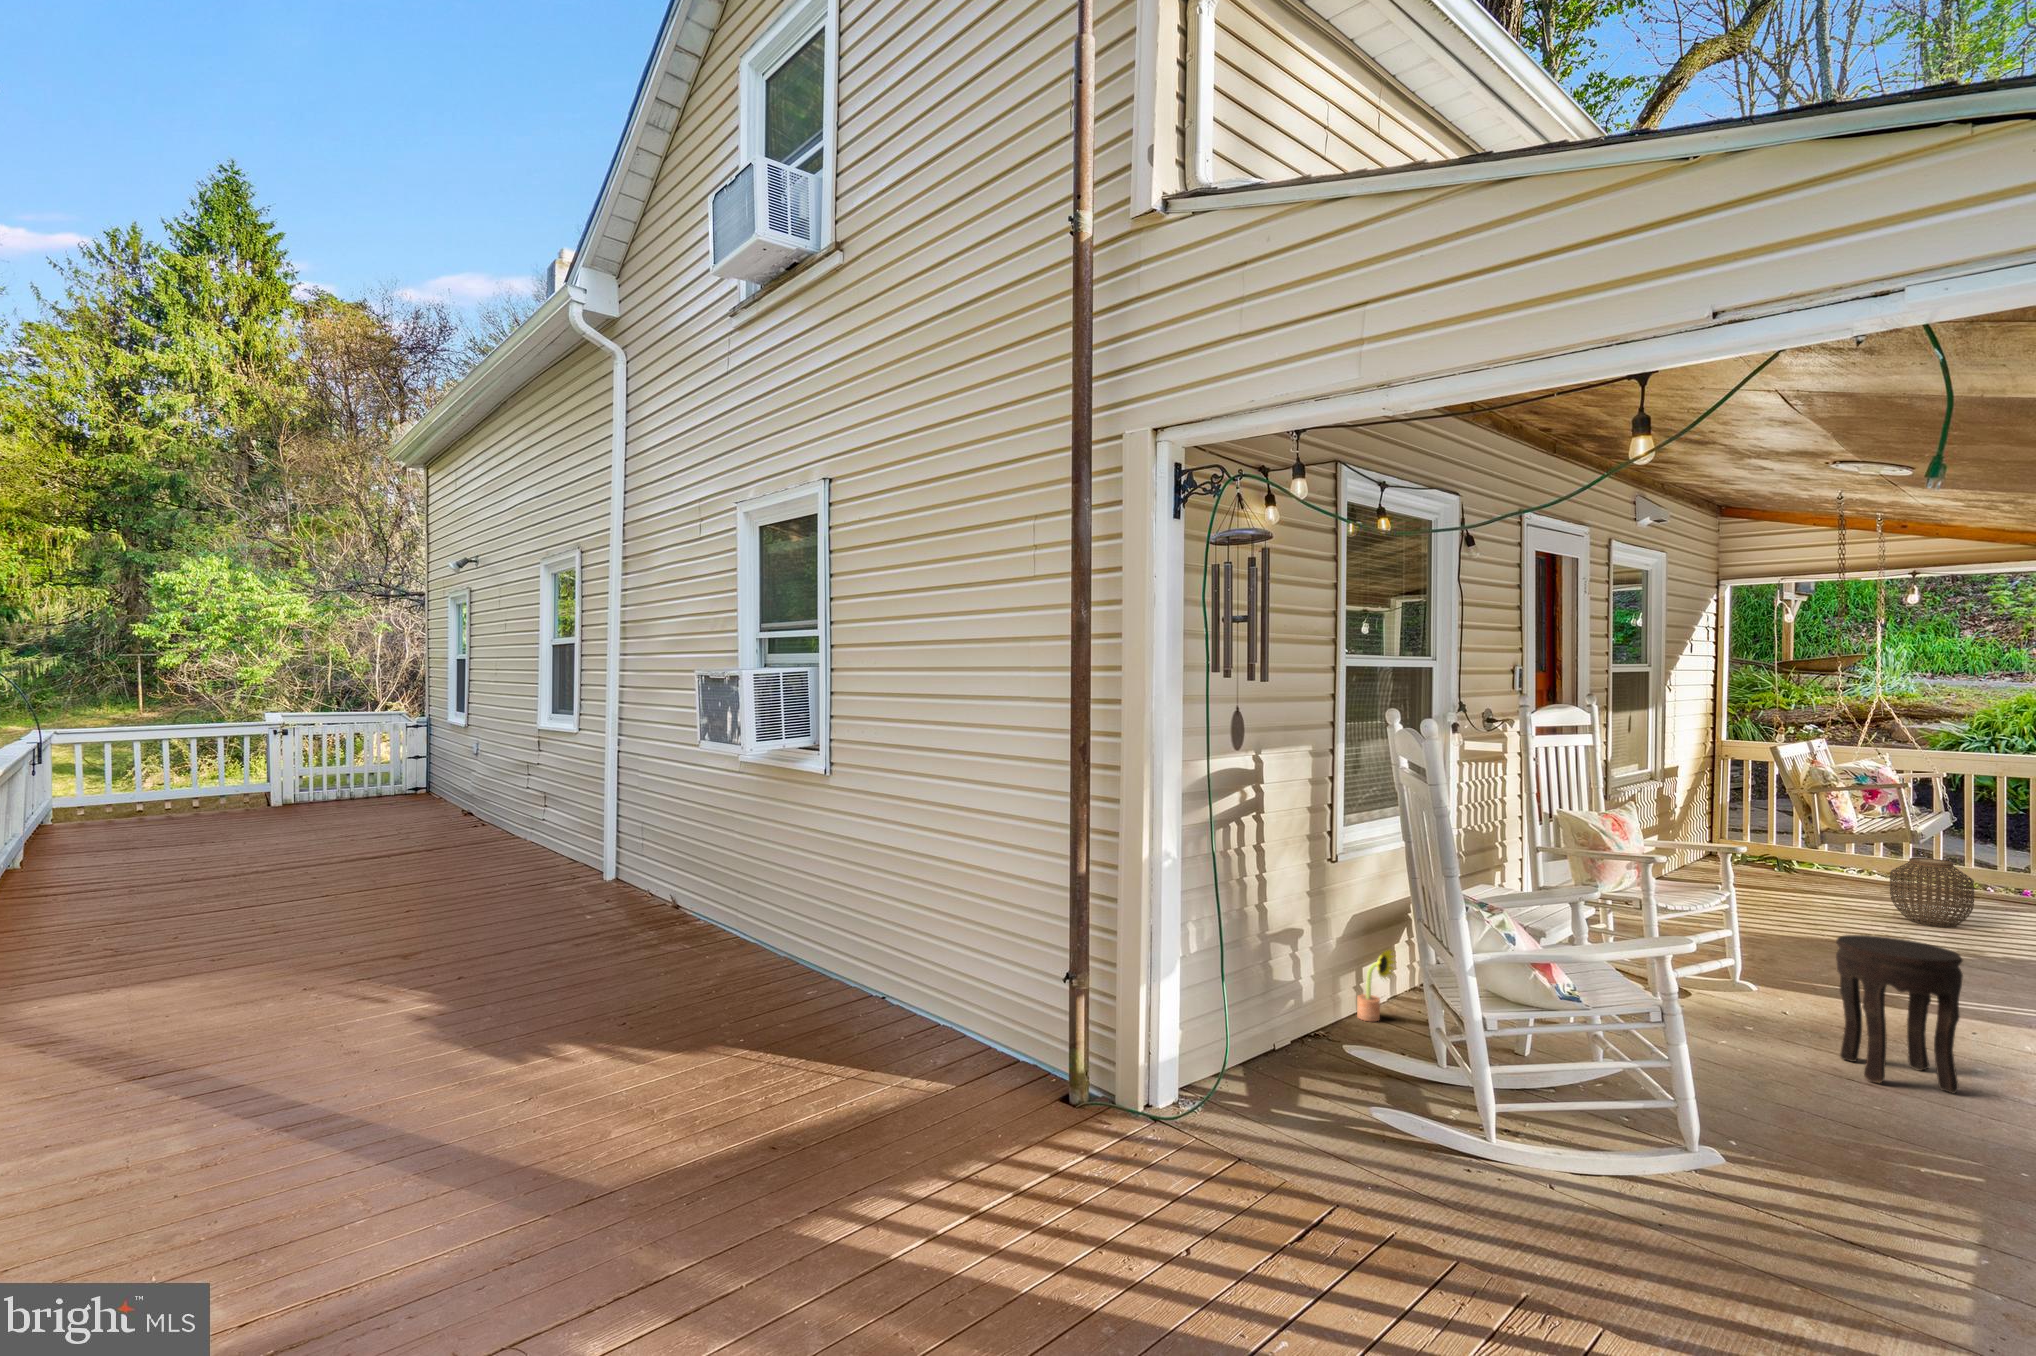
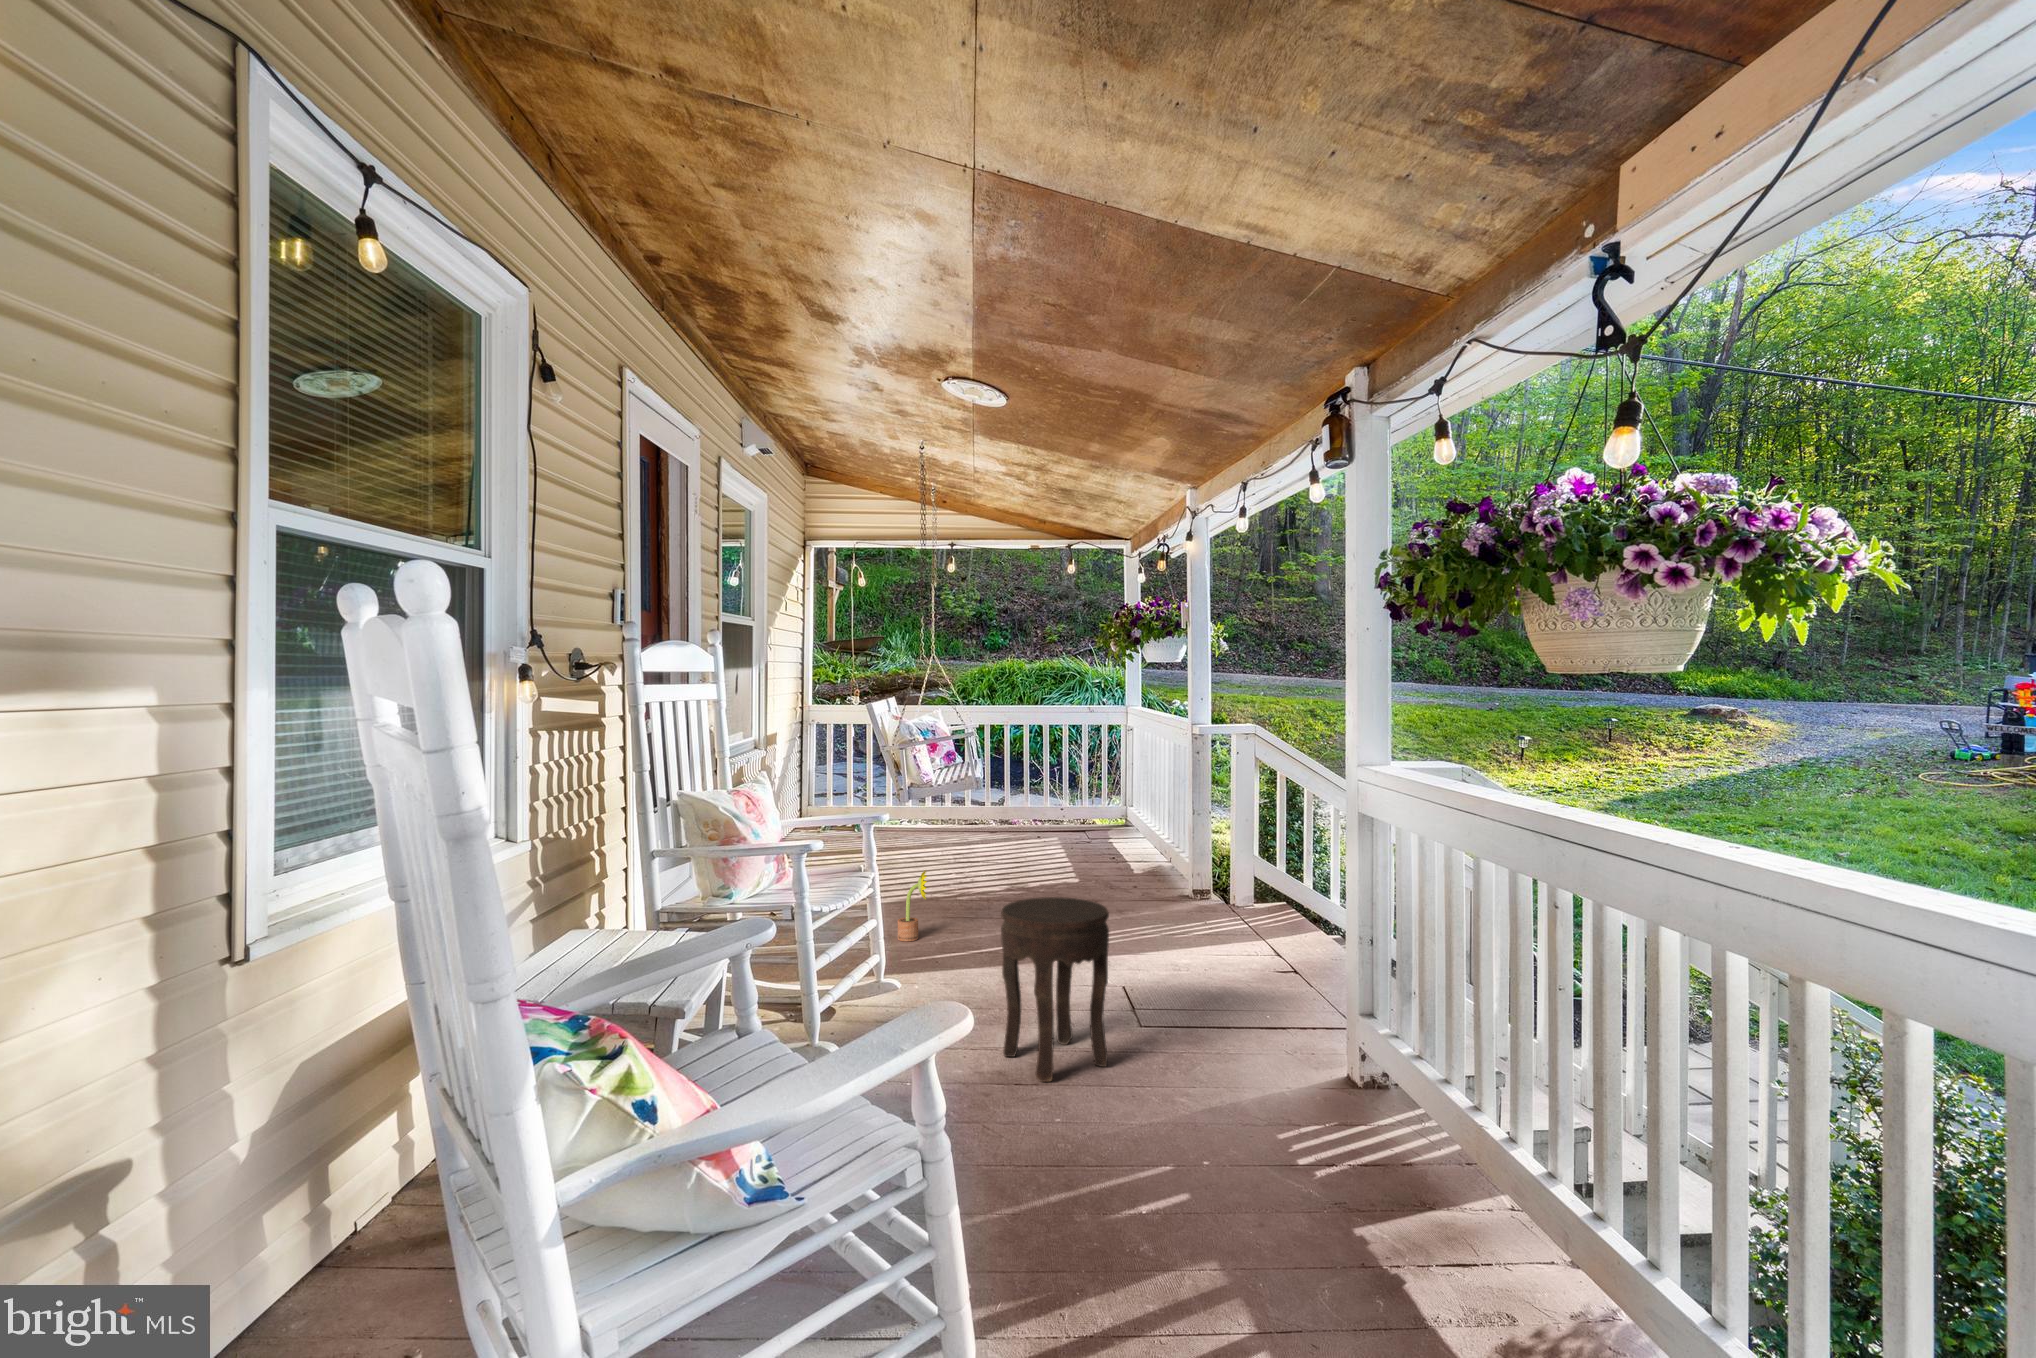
woven basket: present [1890,858,1974,927] -> none [954,801,1010,864]
decorative plant: present [1357,950,1396,1021] -> present [898,871,927,941]

